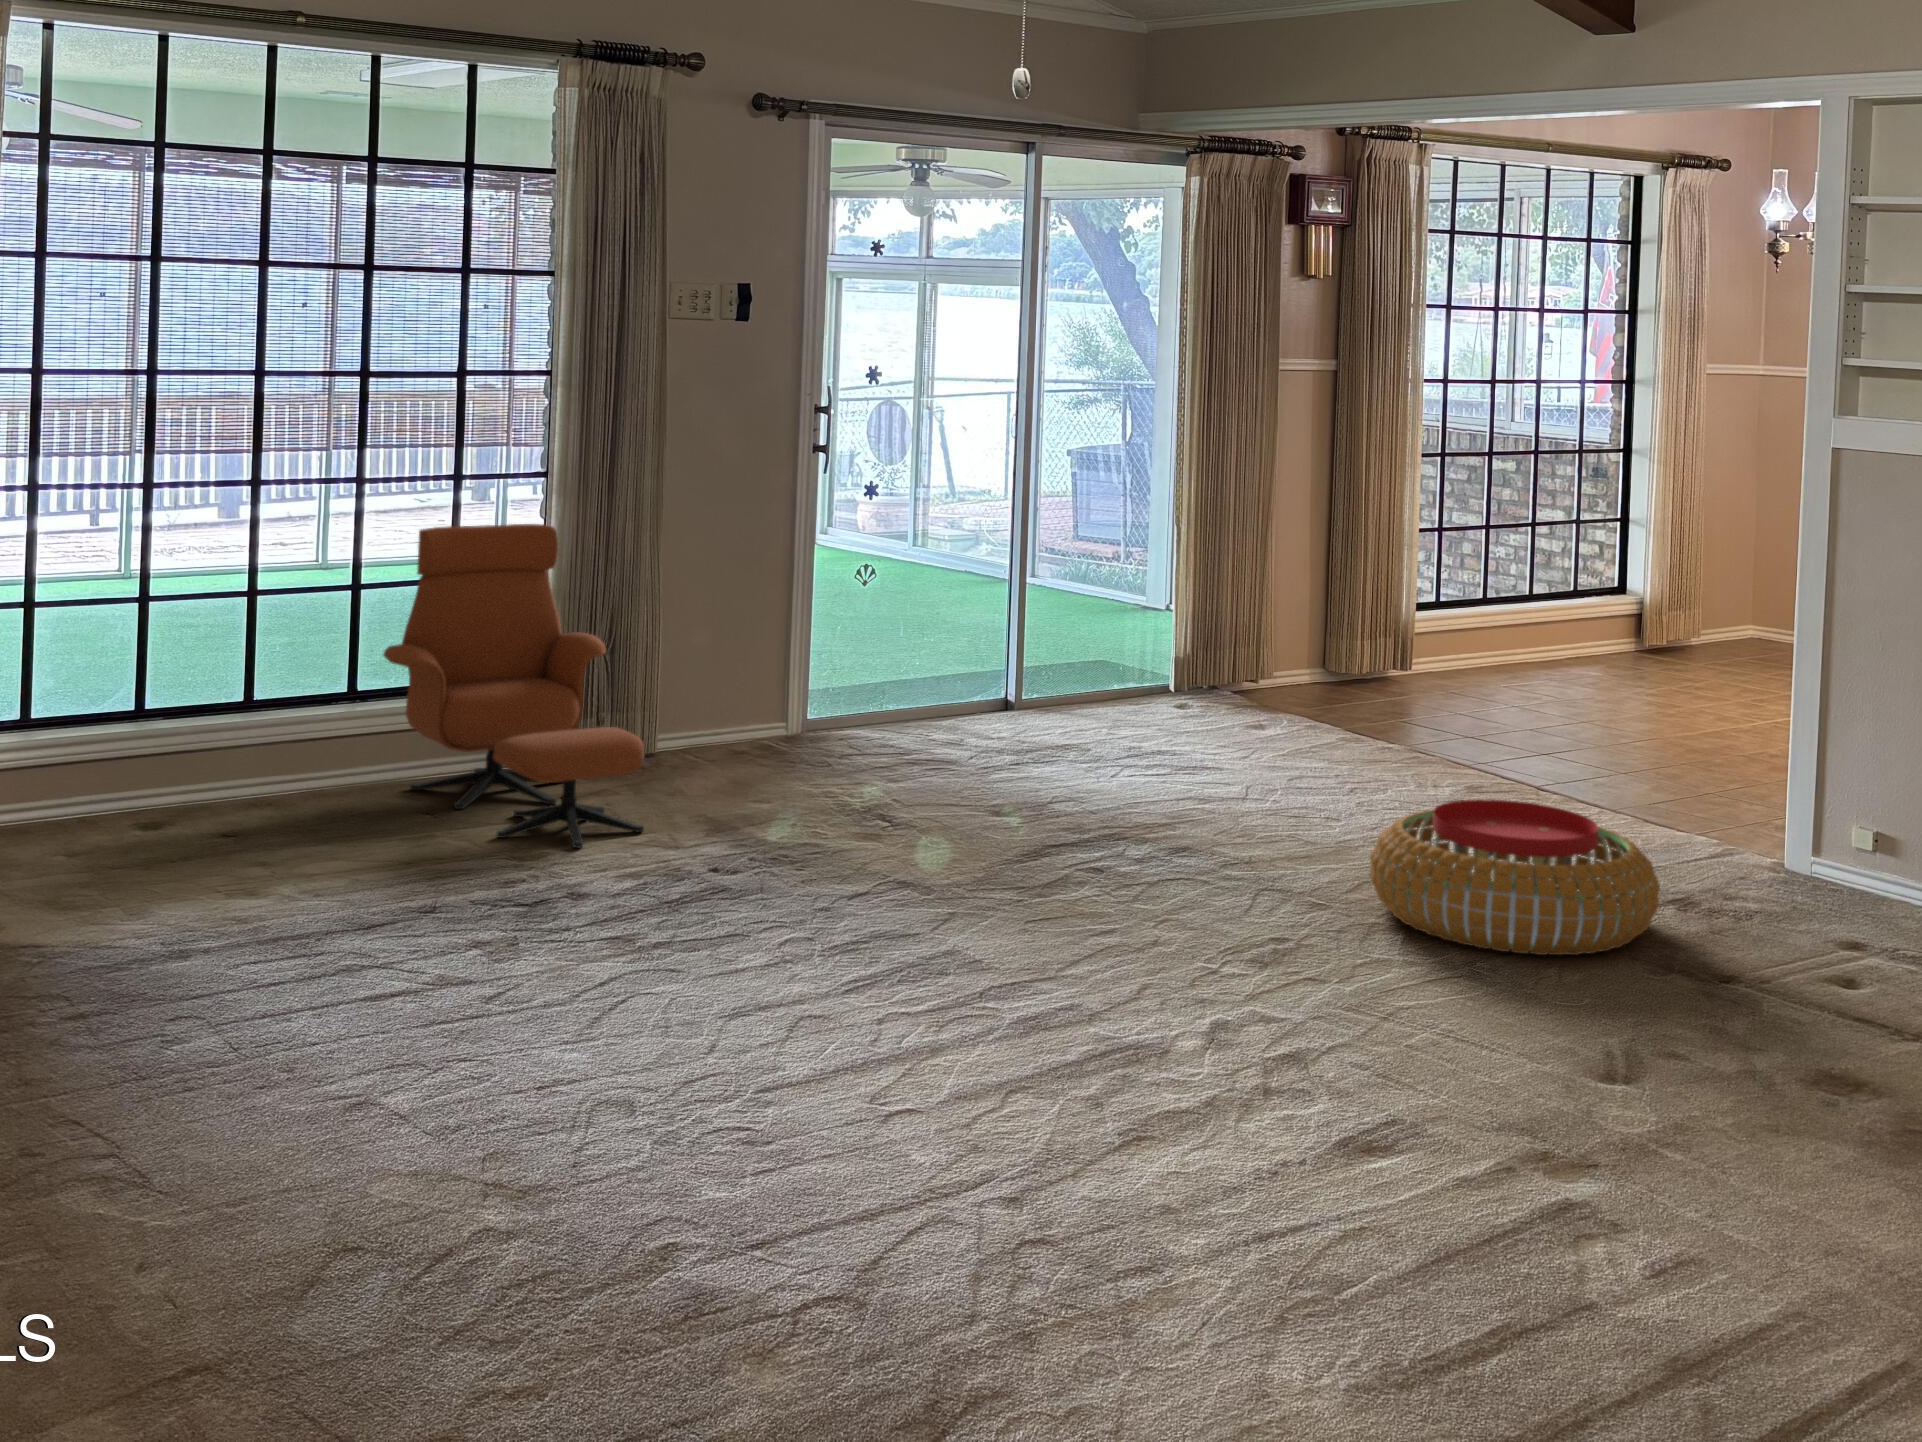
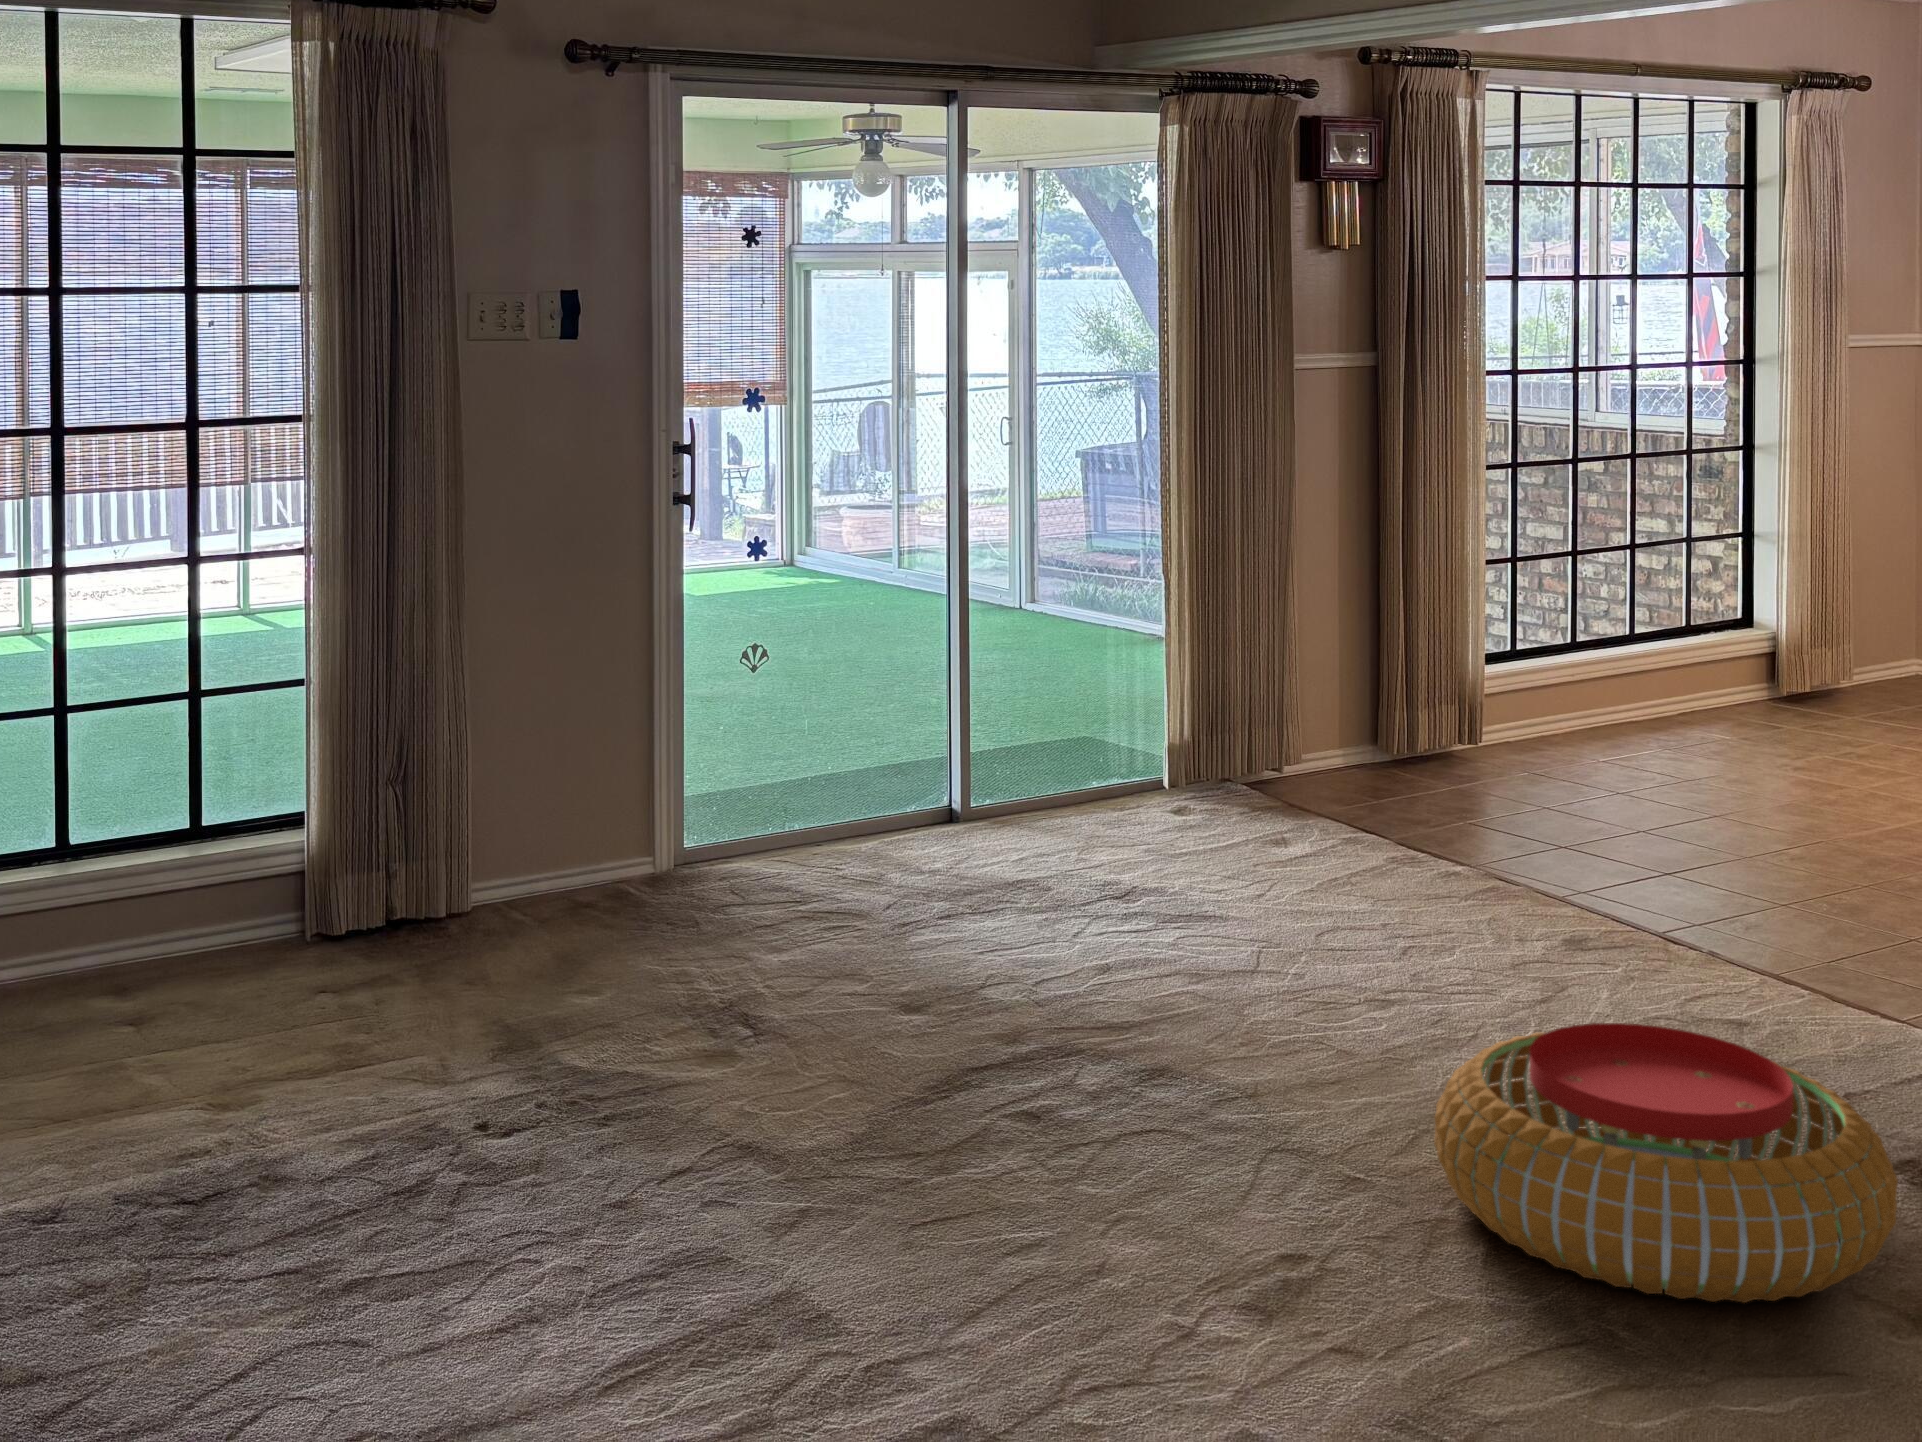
lounge chair: present [384,524,644,848] -> none [77,621,408,1088]

